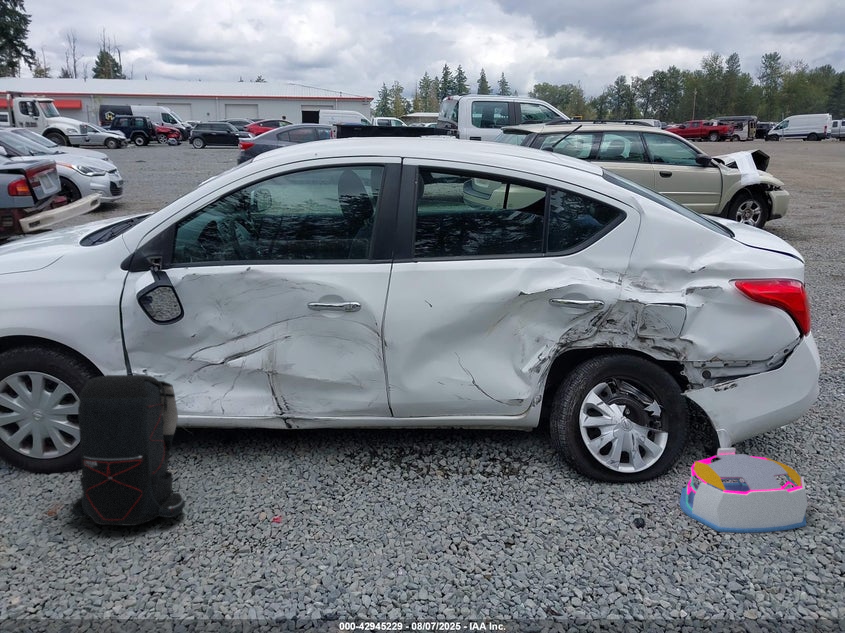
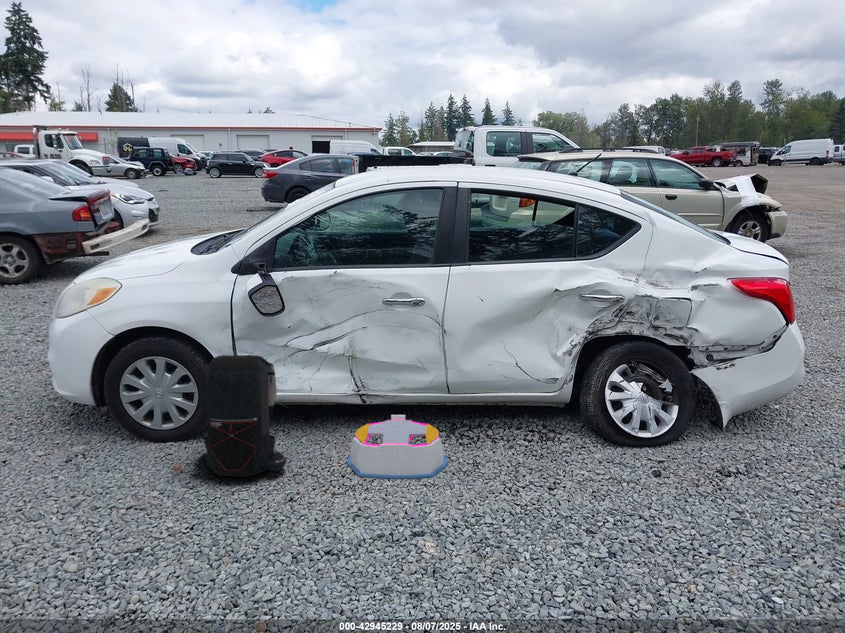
storage bin: present [680,448,808,533] -> present [347,415,448,479]

